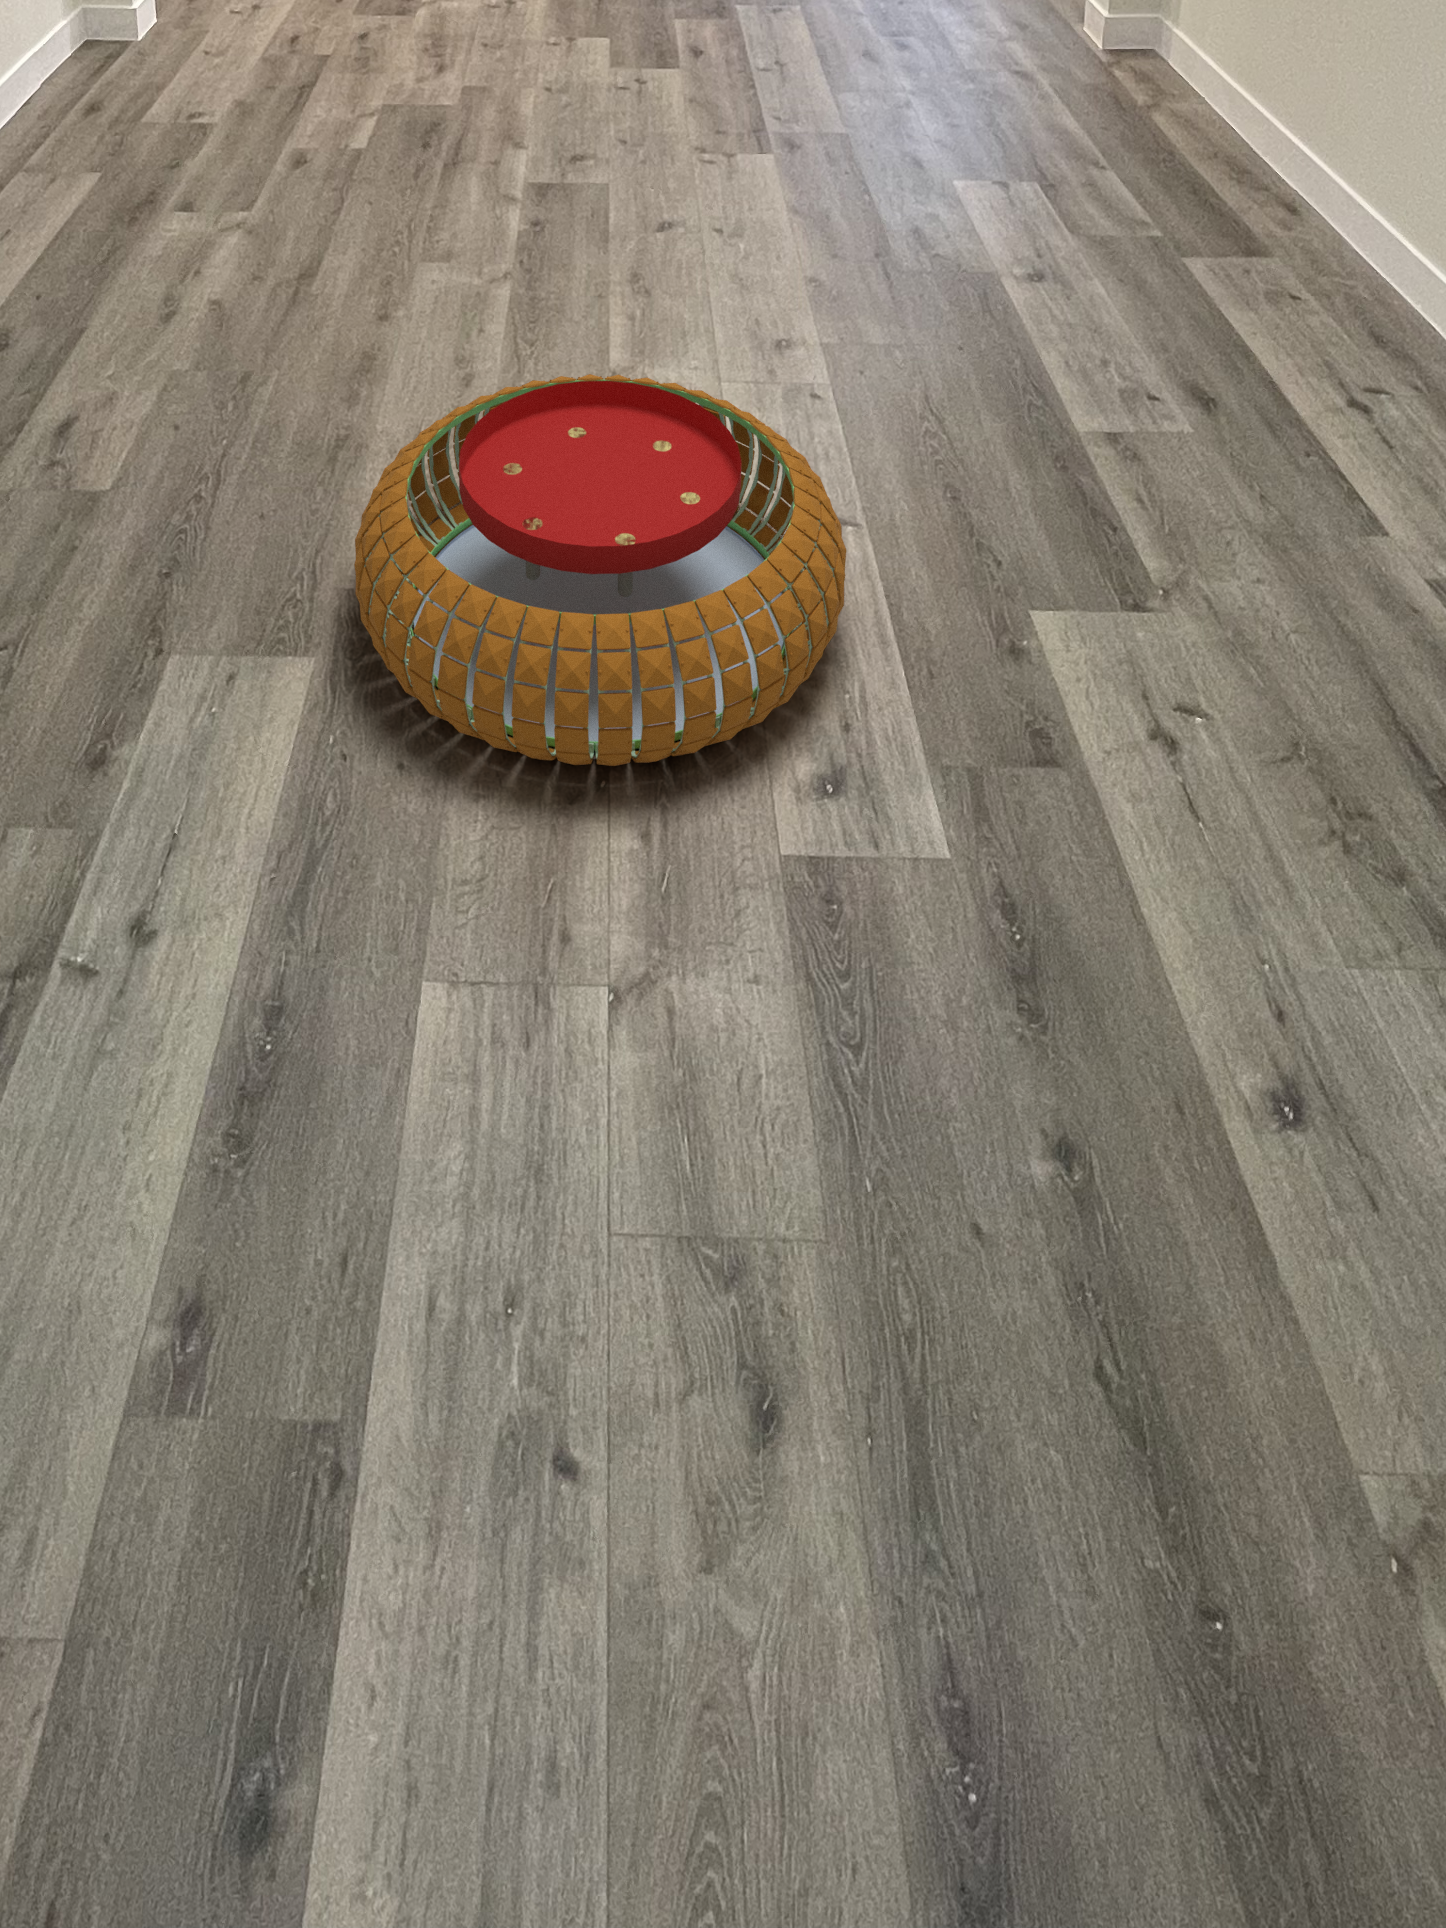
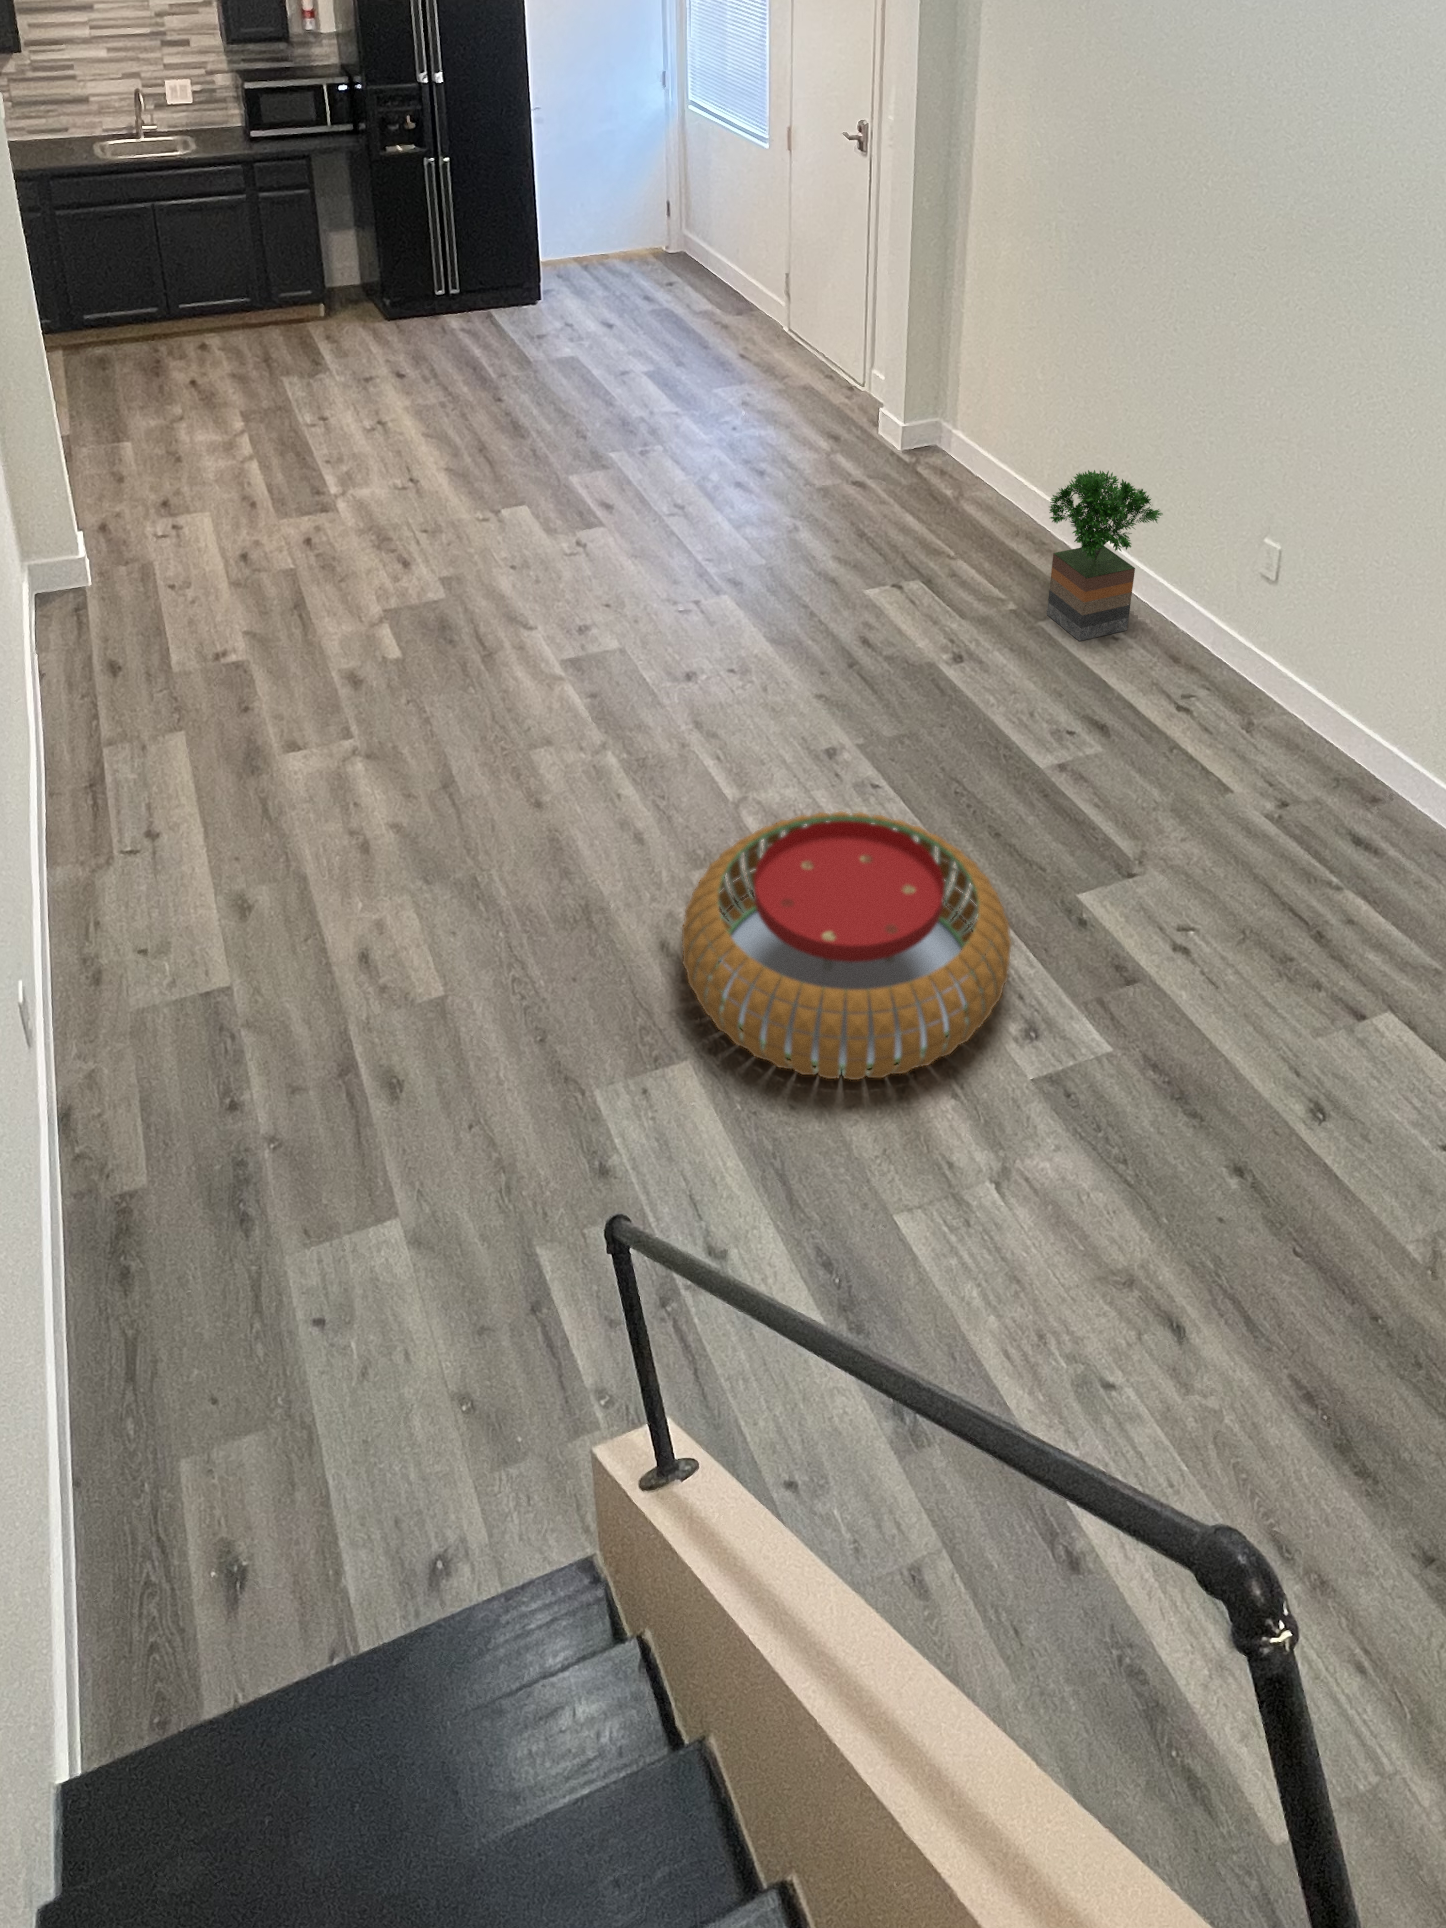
potted tree: none [1192,36,1390,291] -> present [1047,470,1163,641]

